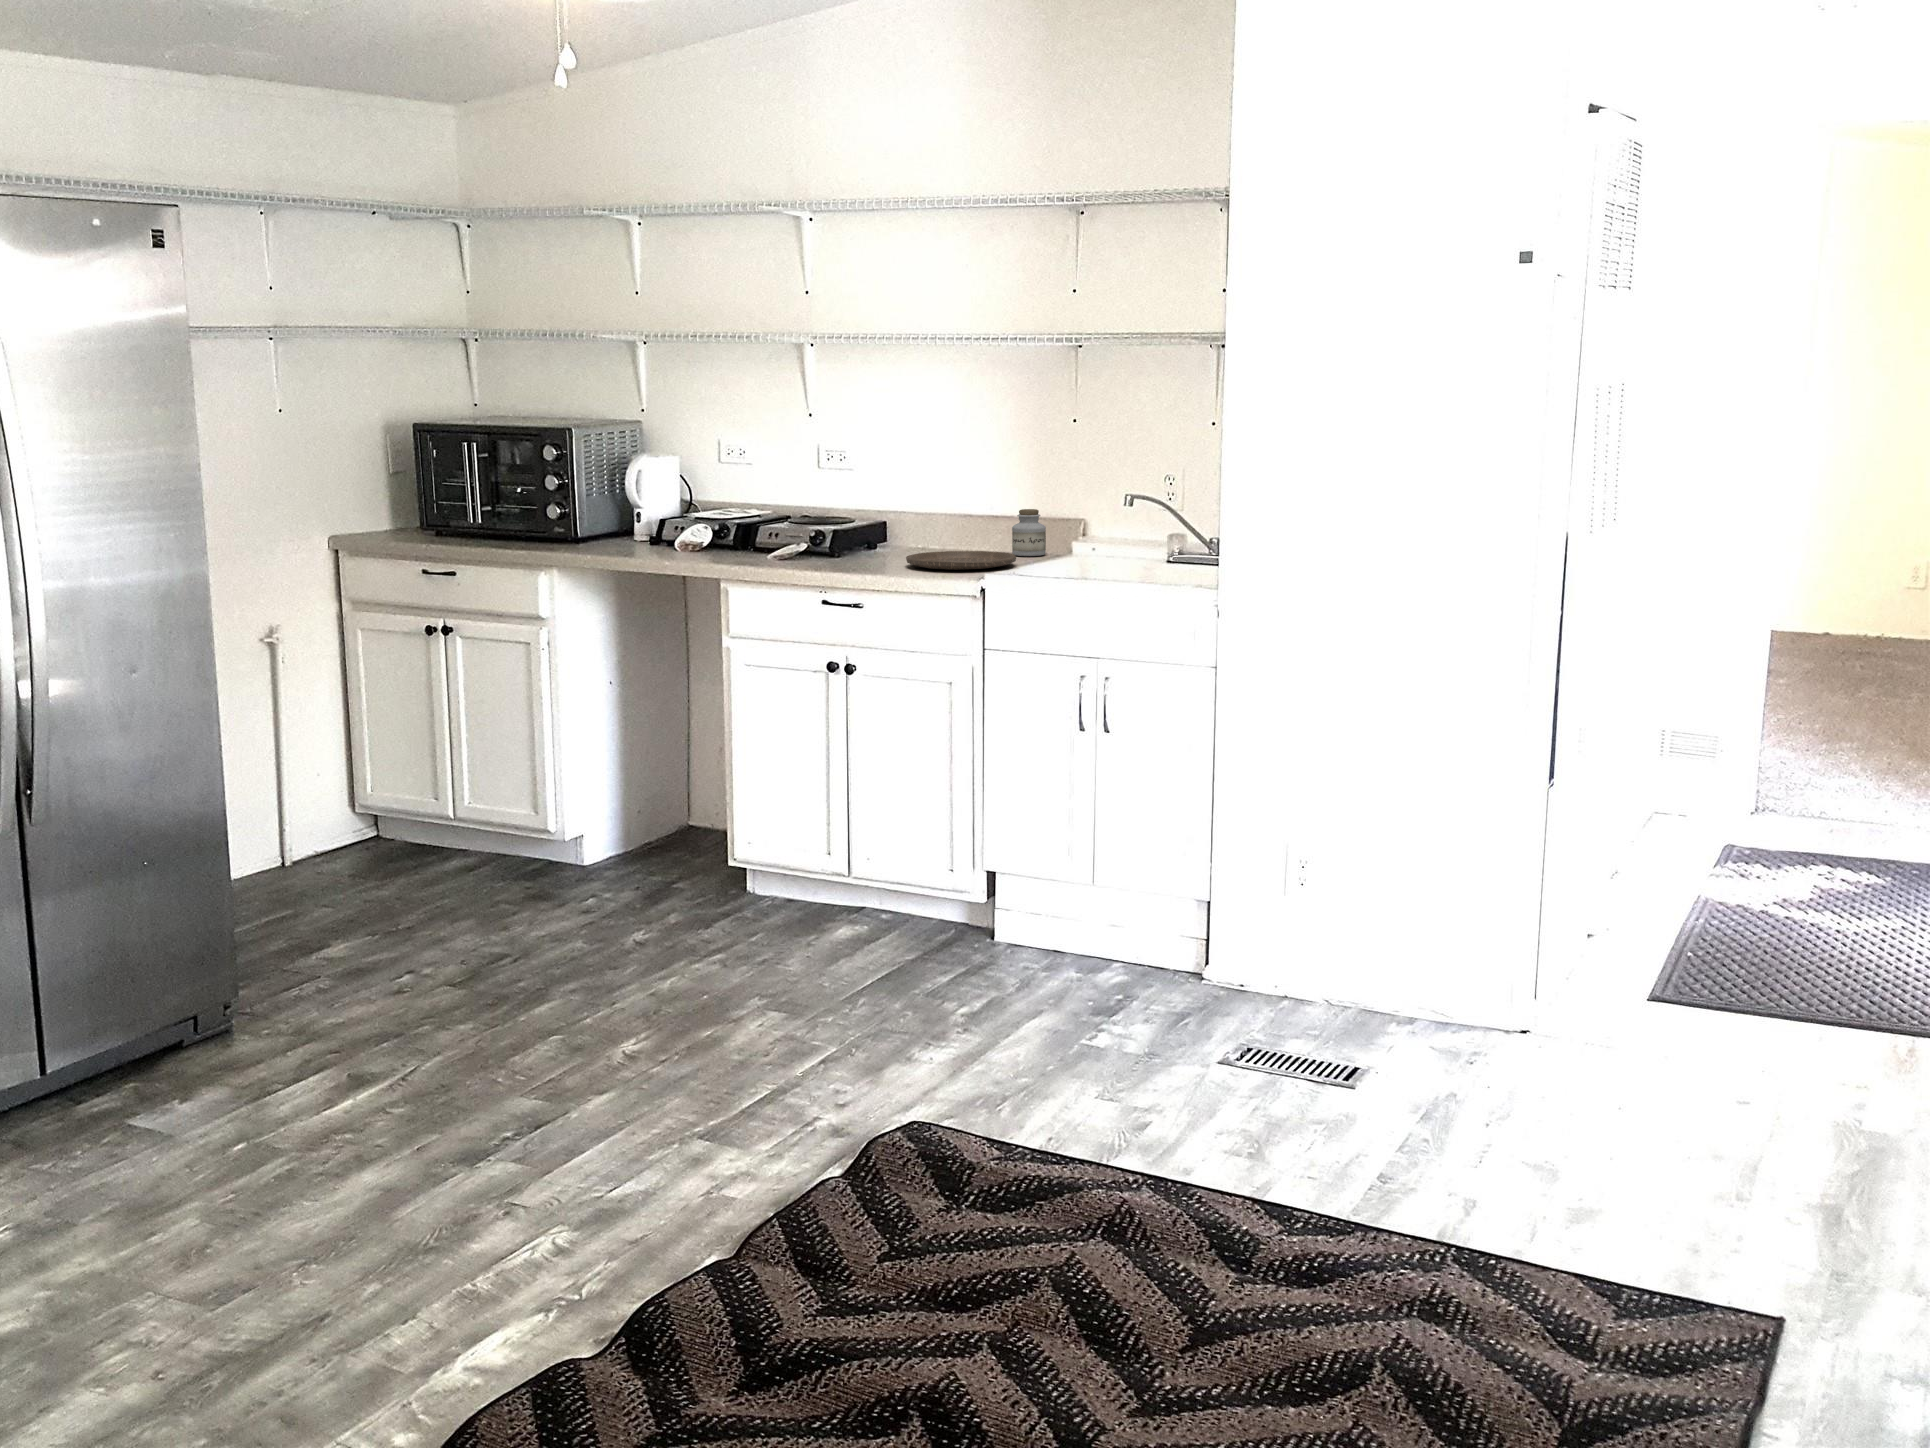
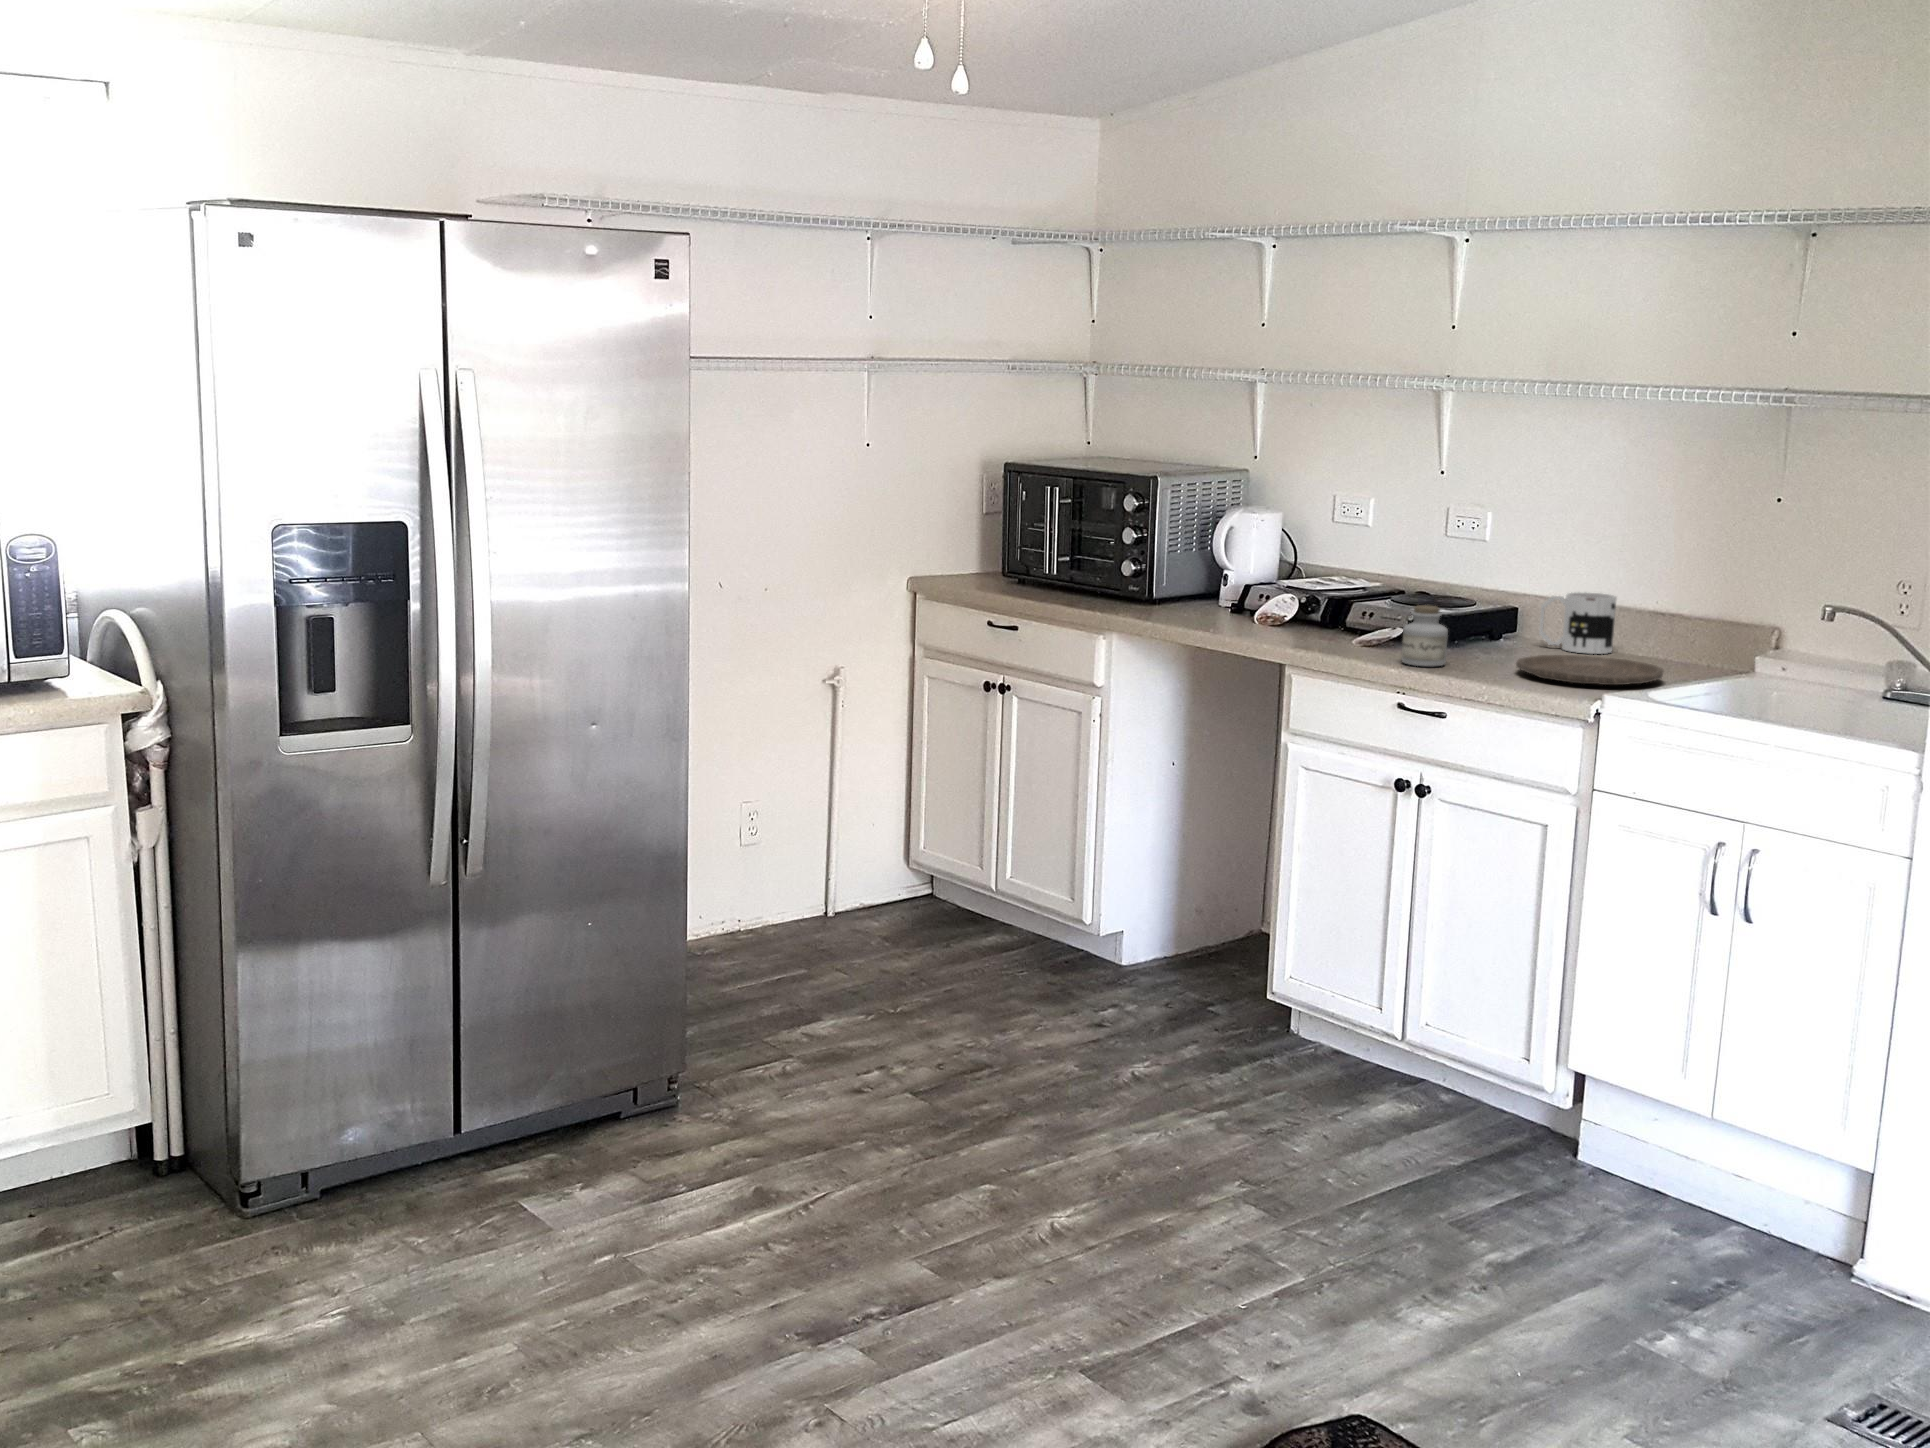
mug: none [907,504,963,552] -> present [1539,592,1616,654]
jar: present [1012,509,1046,556] -> present [1402,605,1448,667]

